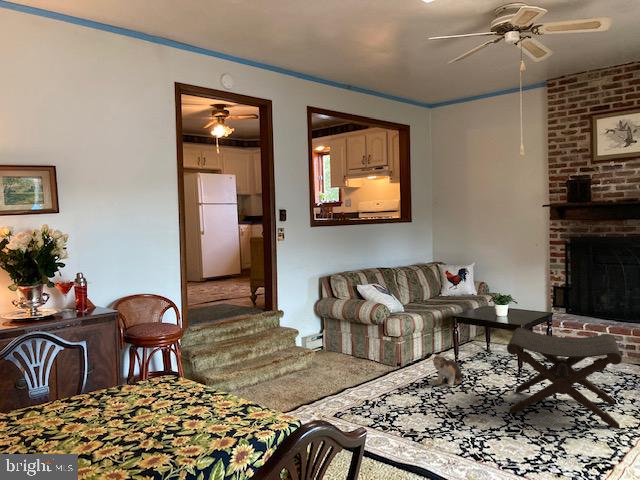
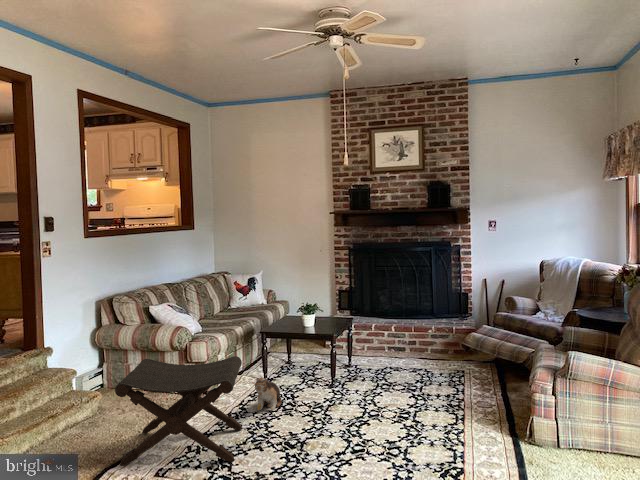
footstool: present [507,328,622,429] -> present [115,356,242,466]

